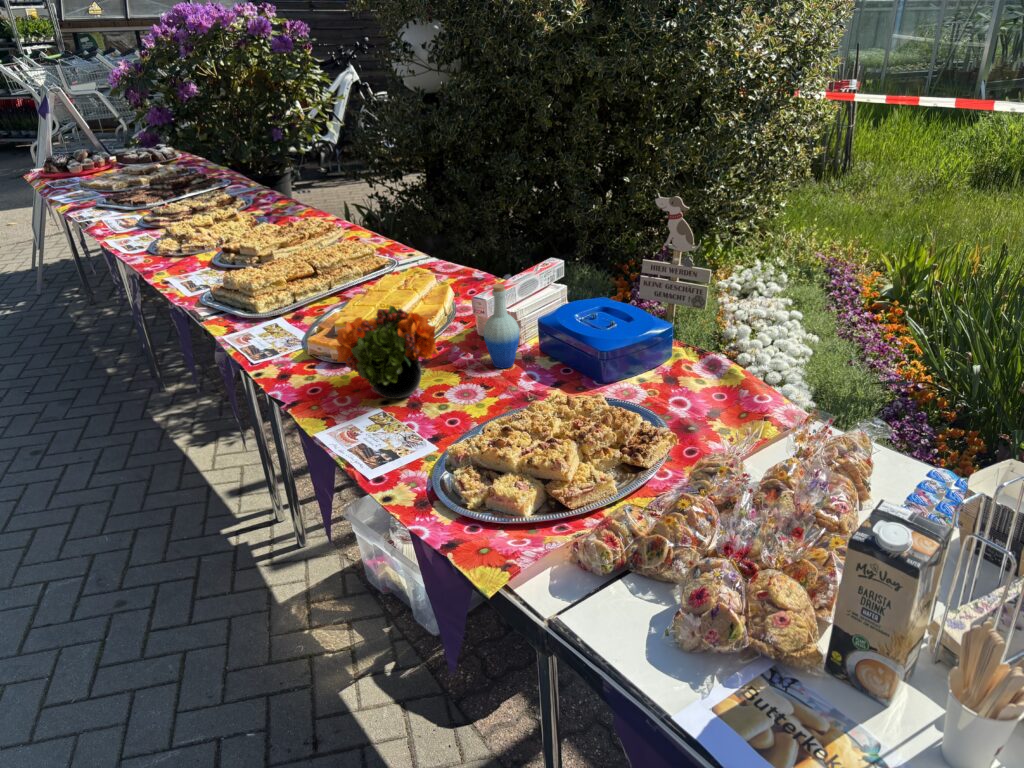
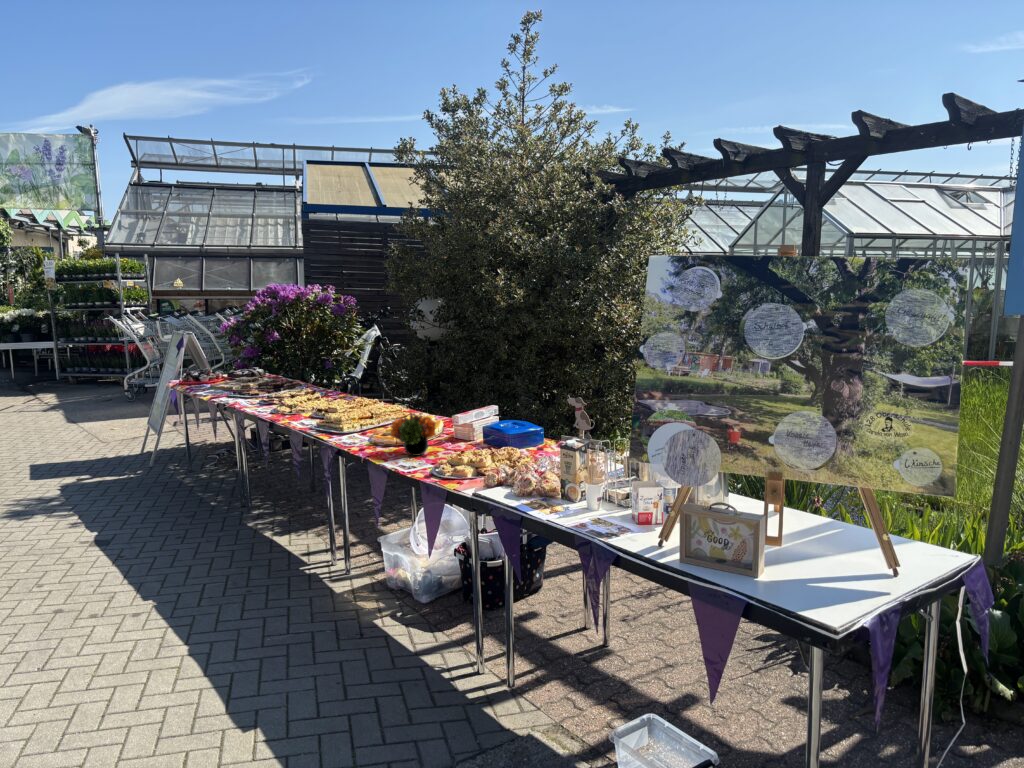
bottle: present [484,284,520,368] -> none [458,408,475,448]

